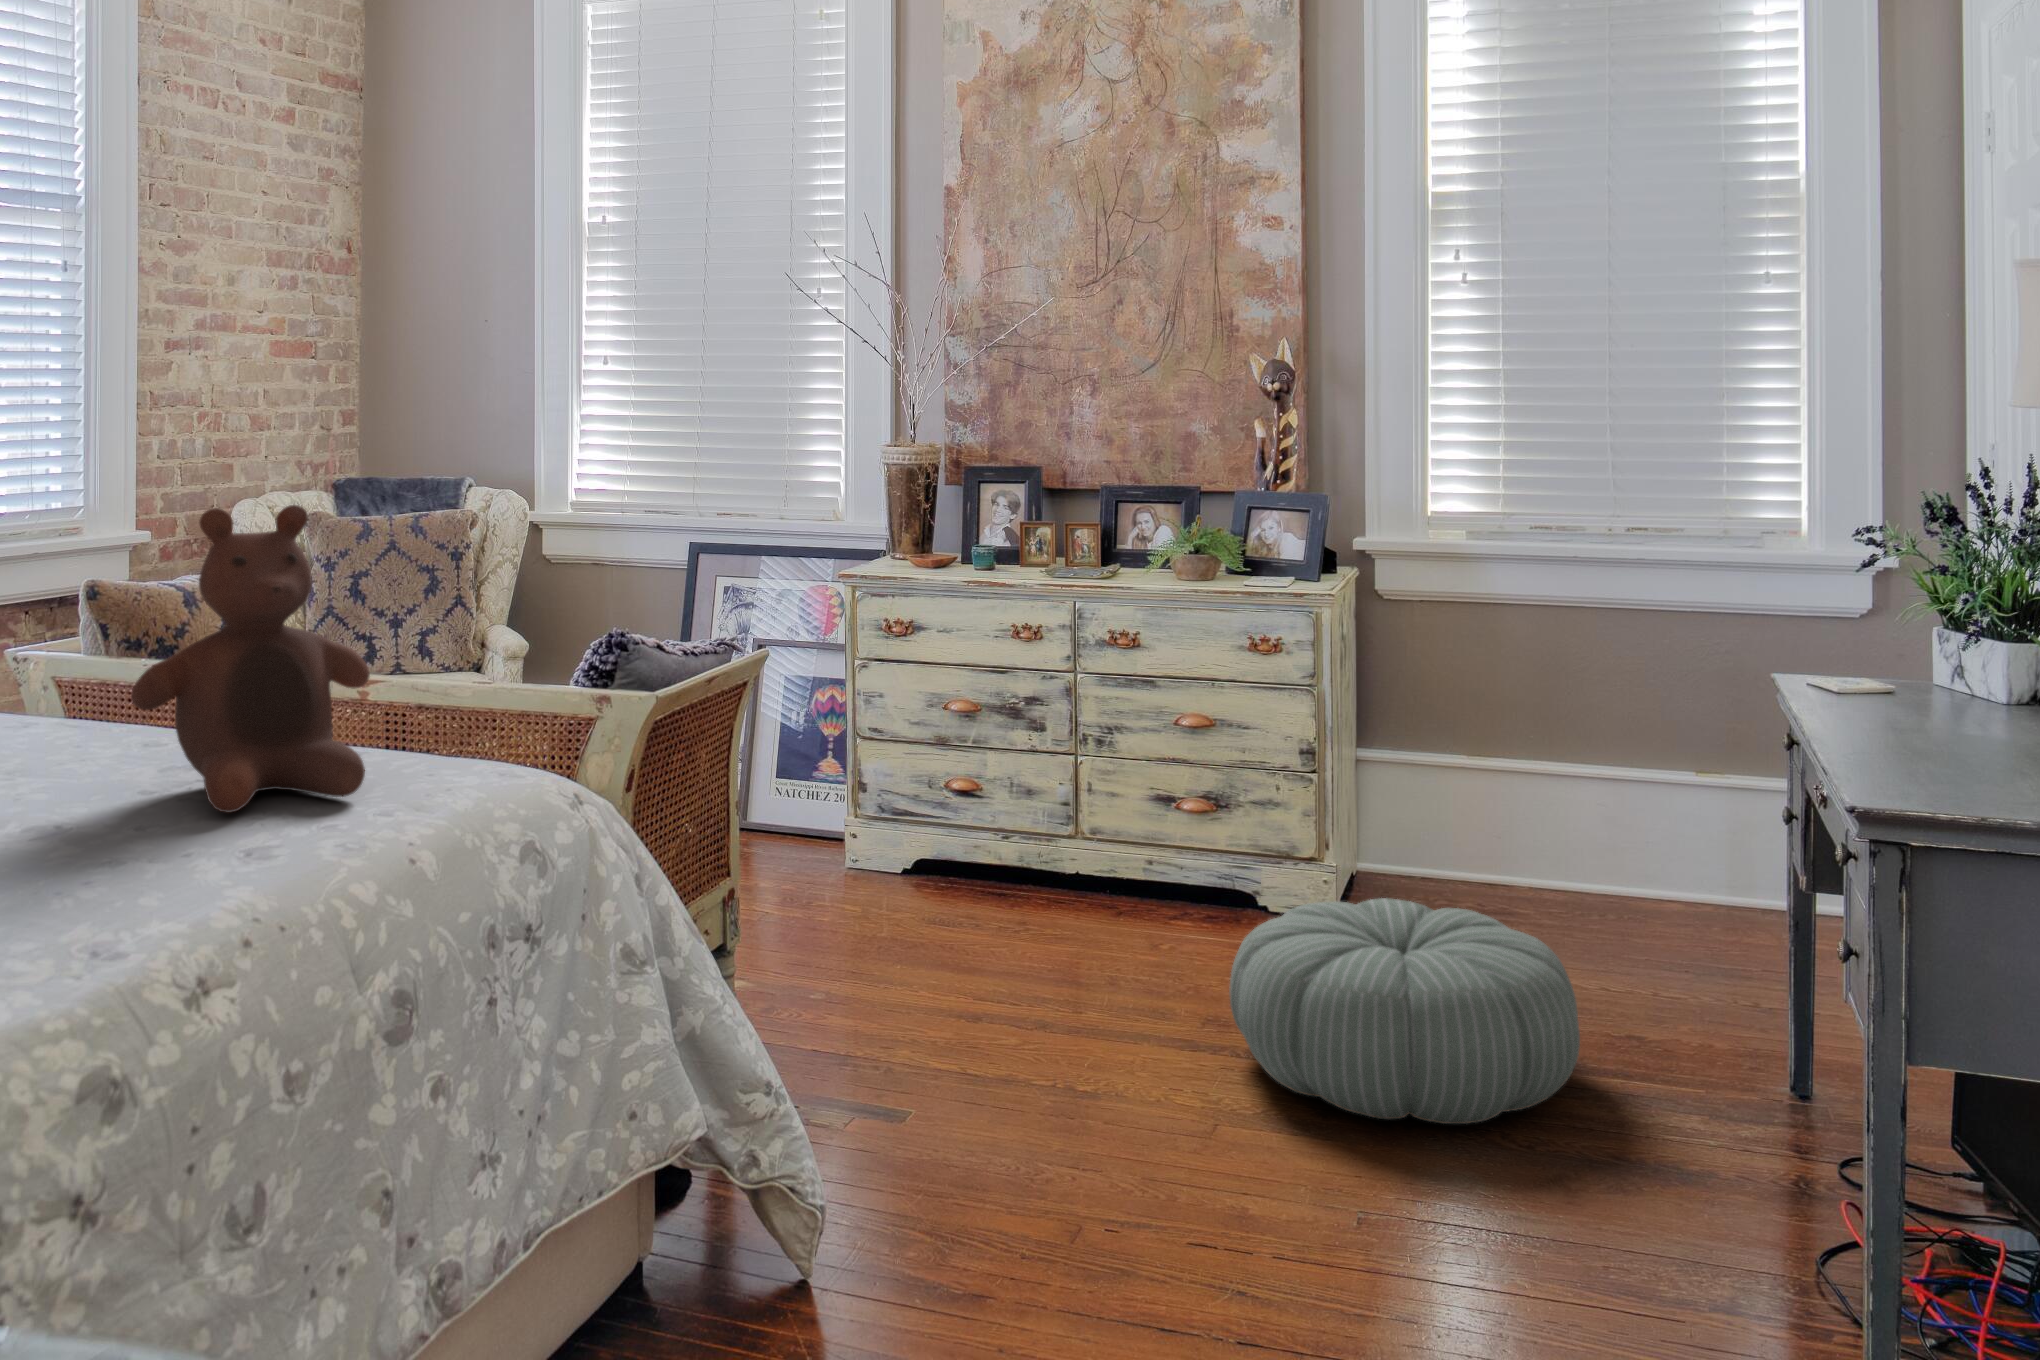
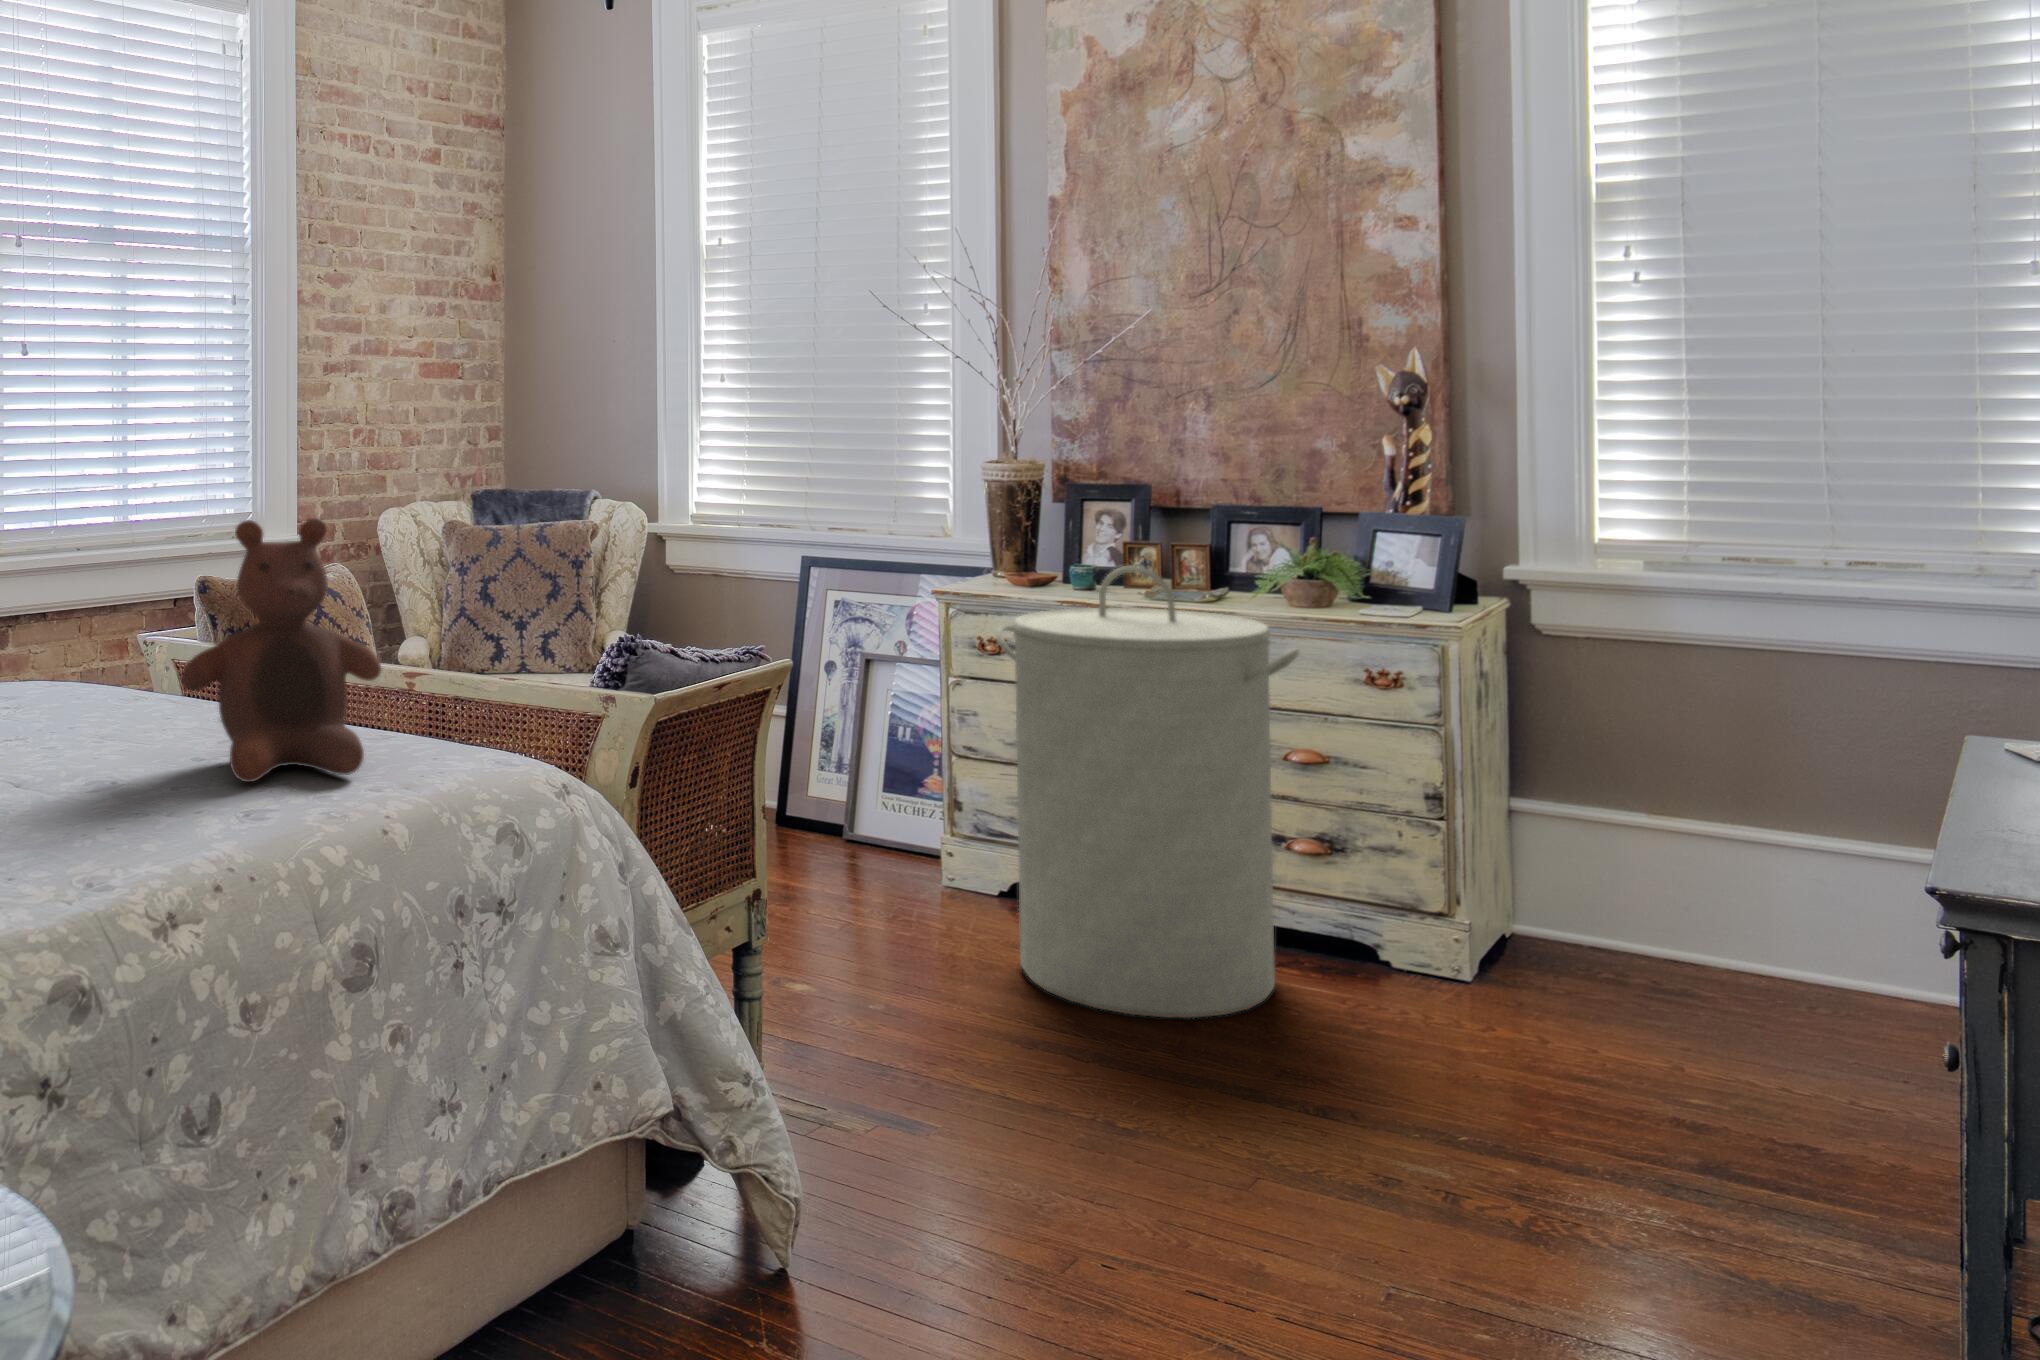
laundry hamper: none [920,543,1204,977] -> present [996,566,1299,1018]
pouf: present [1230,898,1580,1124] -> none [1295,962,1711,1218]

